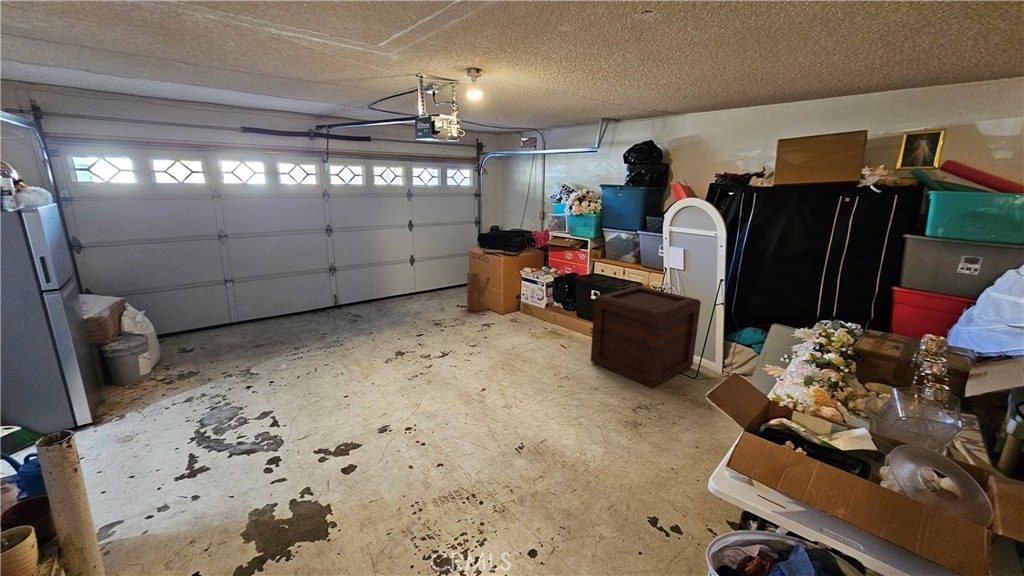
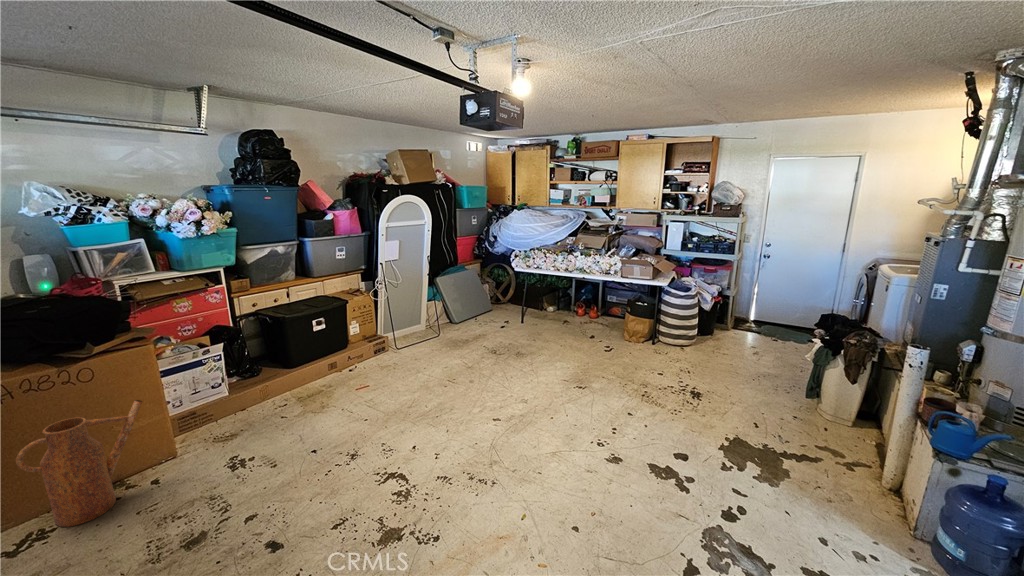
wooden crate: present [591,286,701,388] -> none [358,277,461,371]

